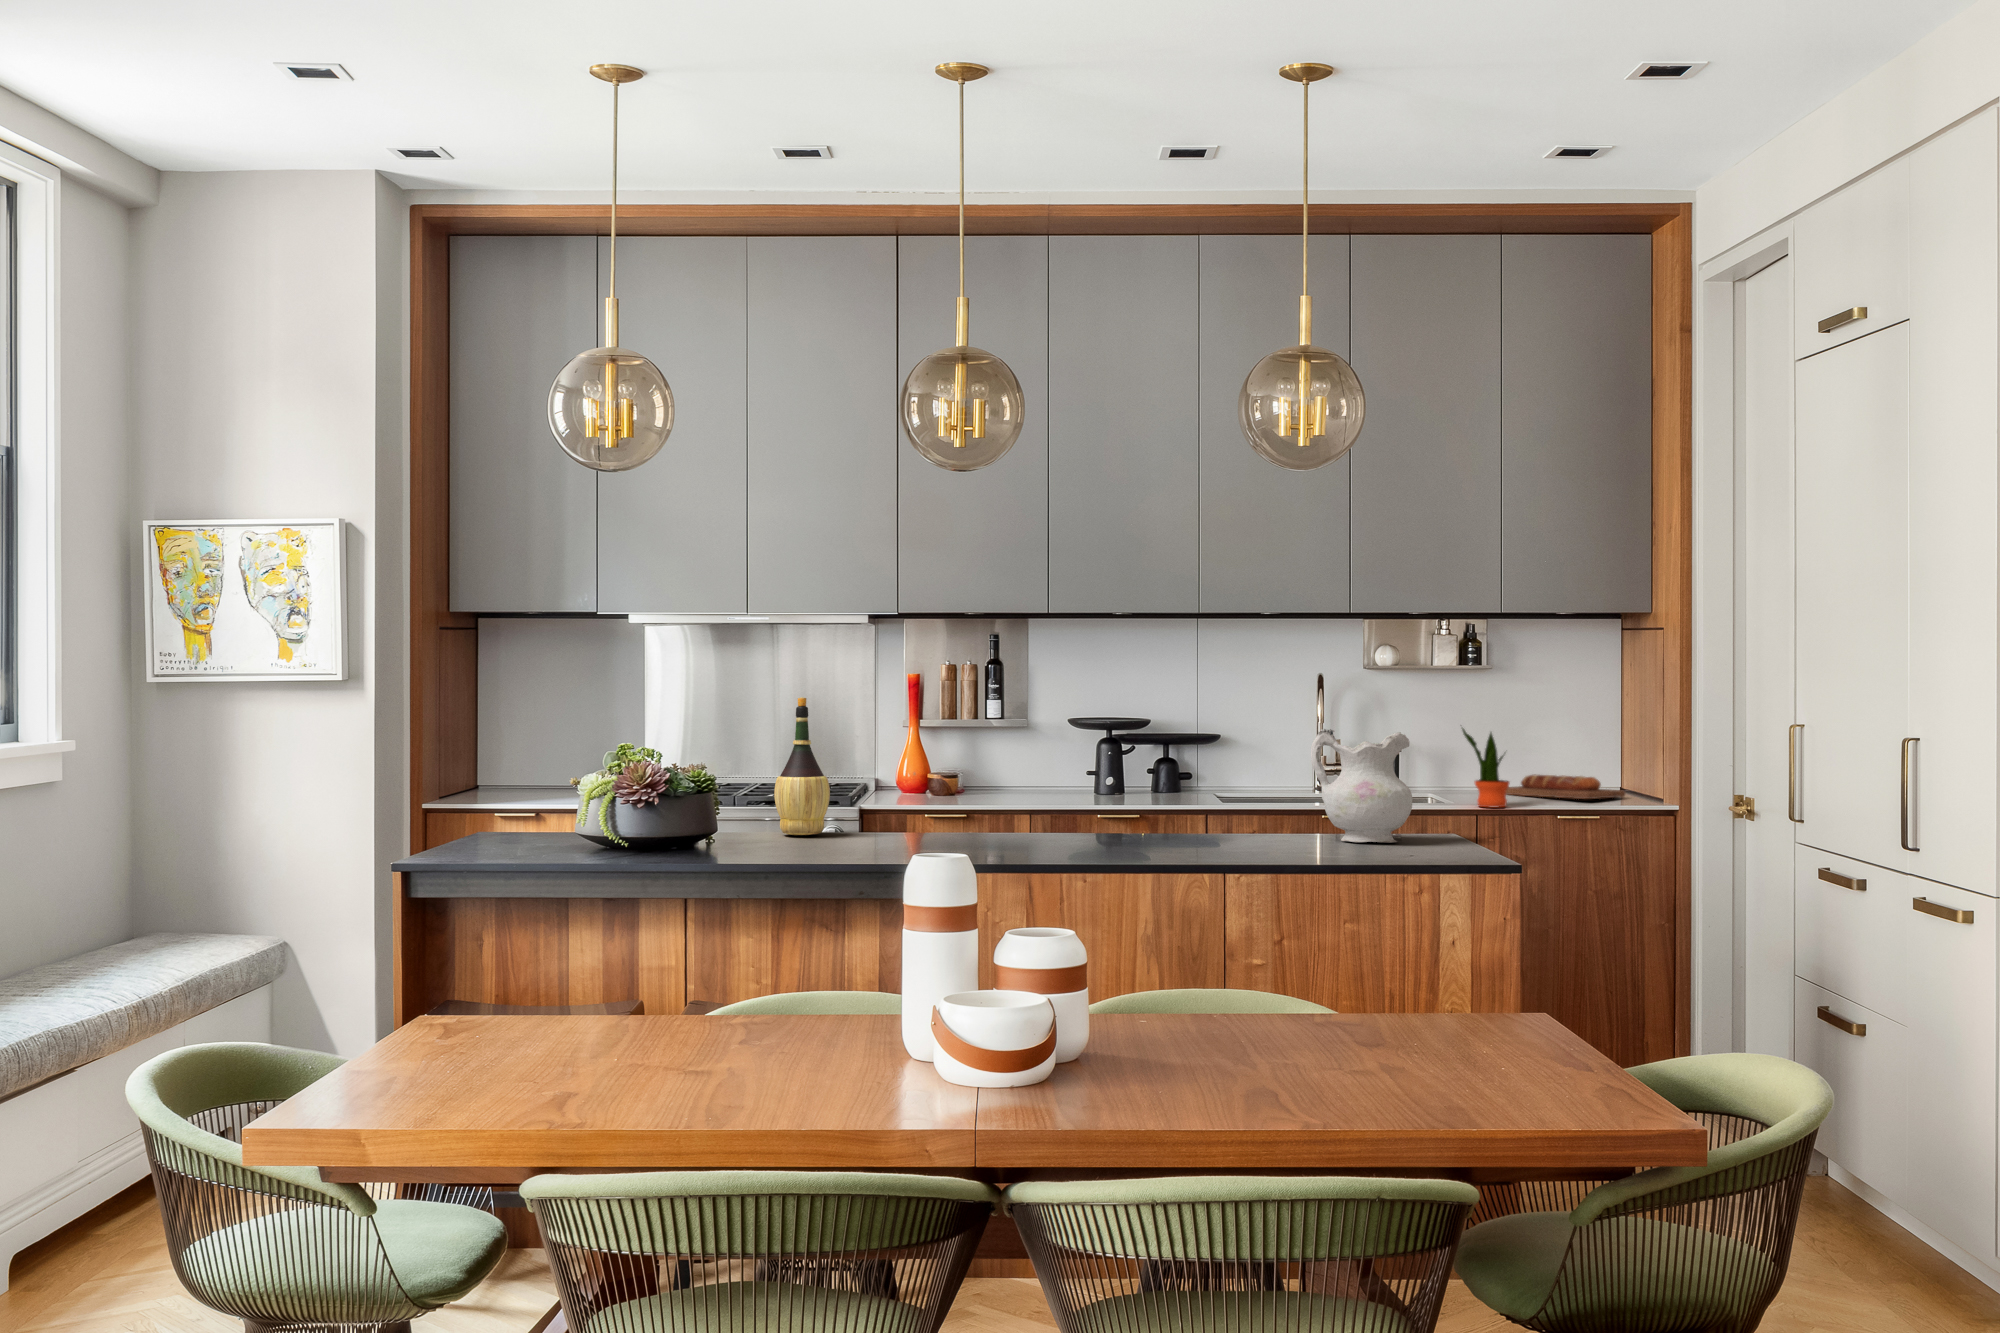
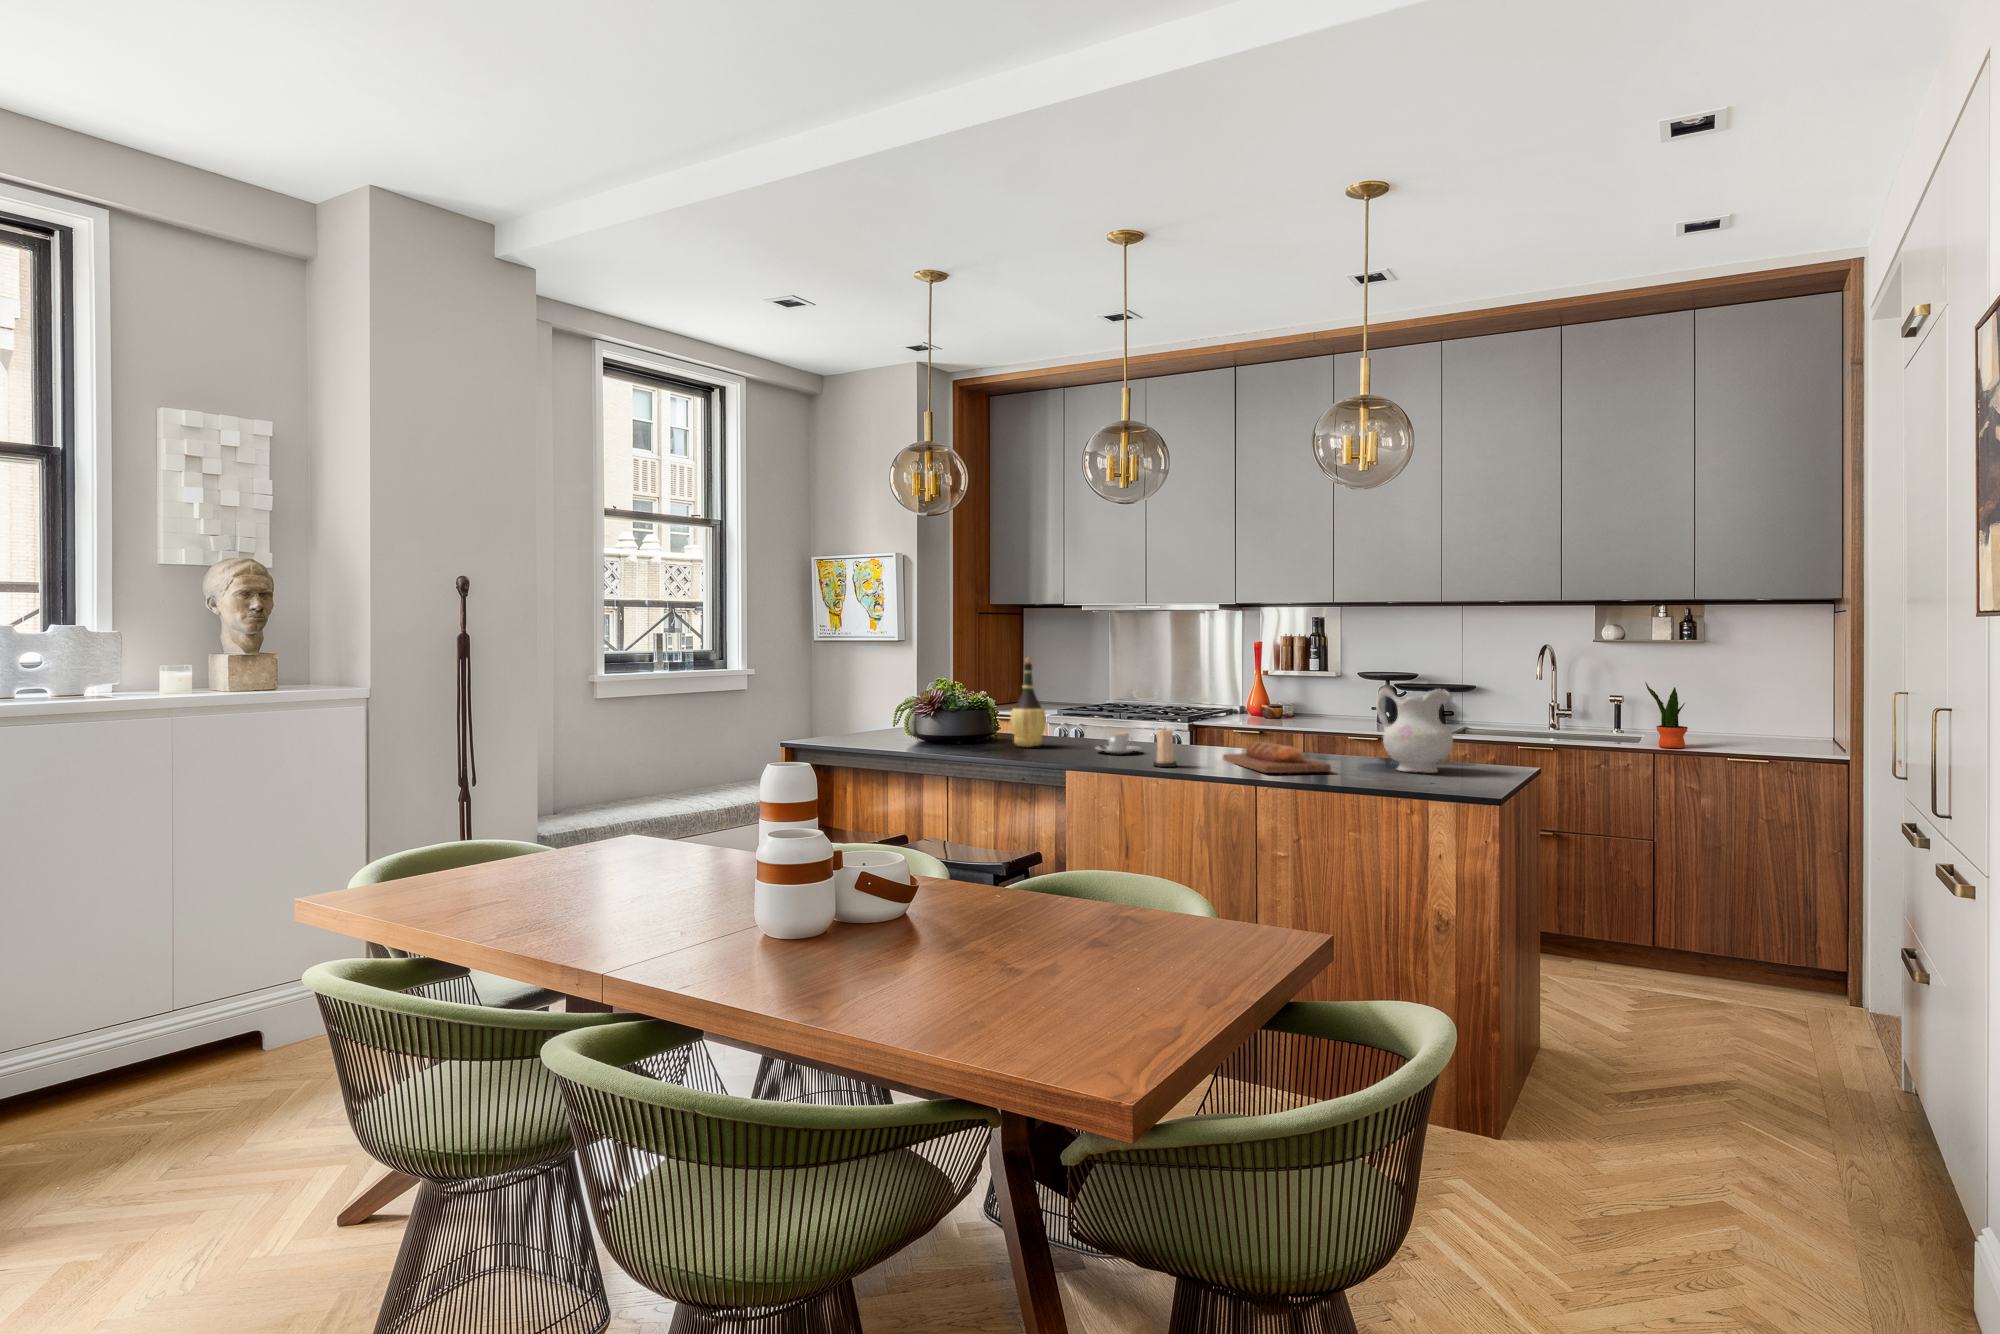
bread loaf: present [1505,774,1625,799] -> present [1223,742,1331,773]
candle: none [1050,792,1085,852] -> present [1153,728,1177,767]
coffee cup: none [917,808,986,838] -> present [1096,732,1141,754]

